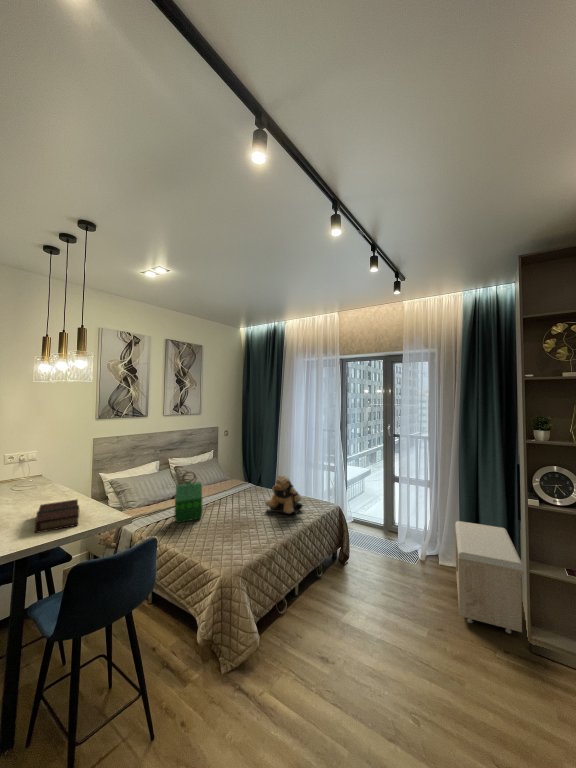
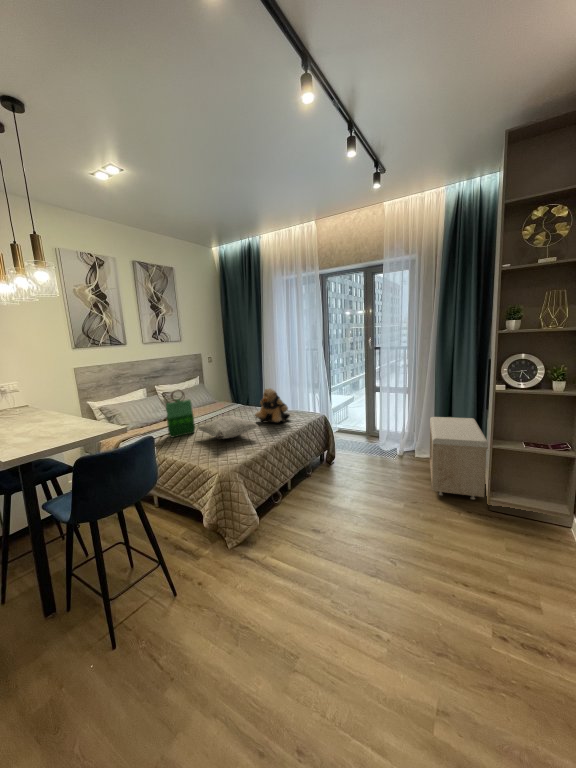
book: present [35,499,80,533] -> none [27,412,72,440]
pillow: none [204,504,269,533] -> present [197,416,258,439]

